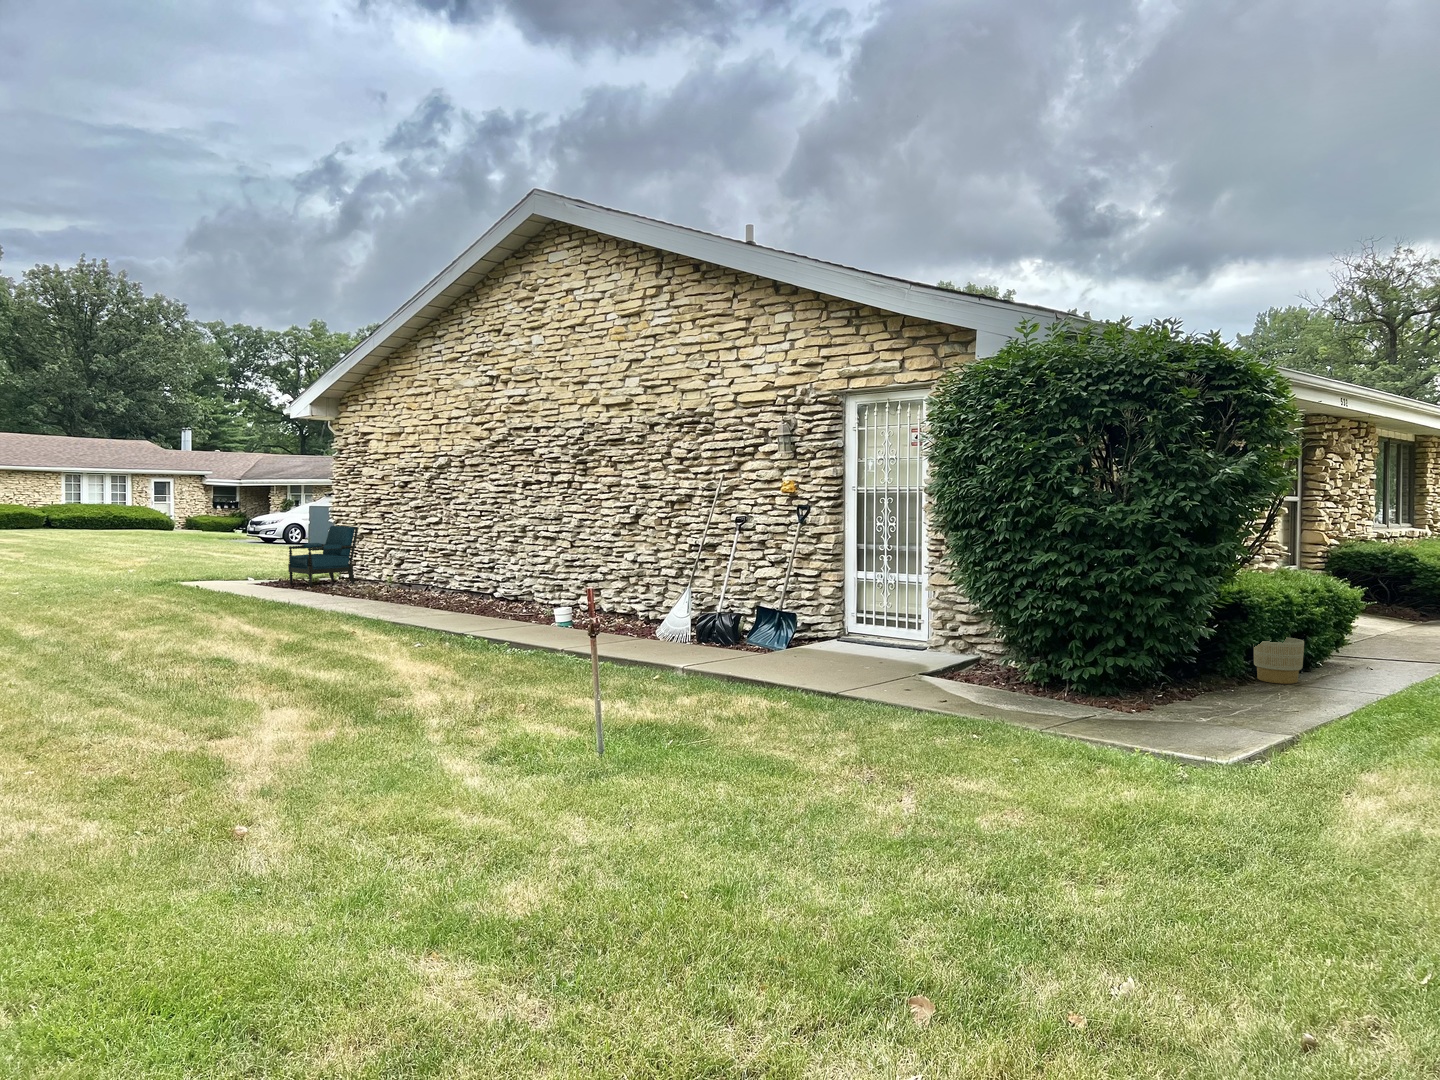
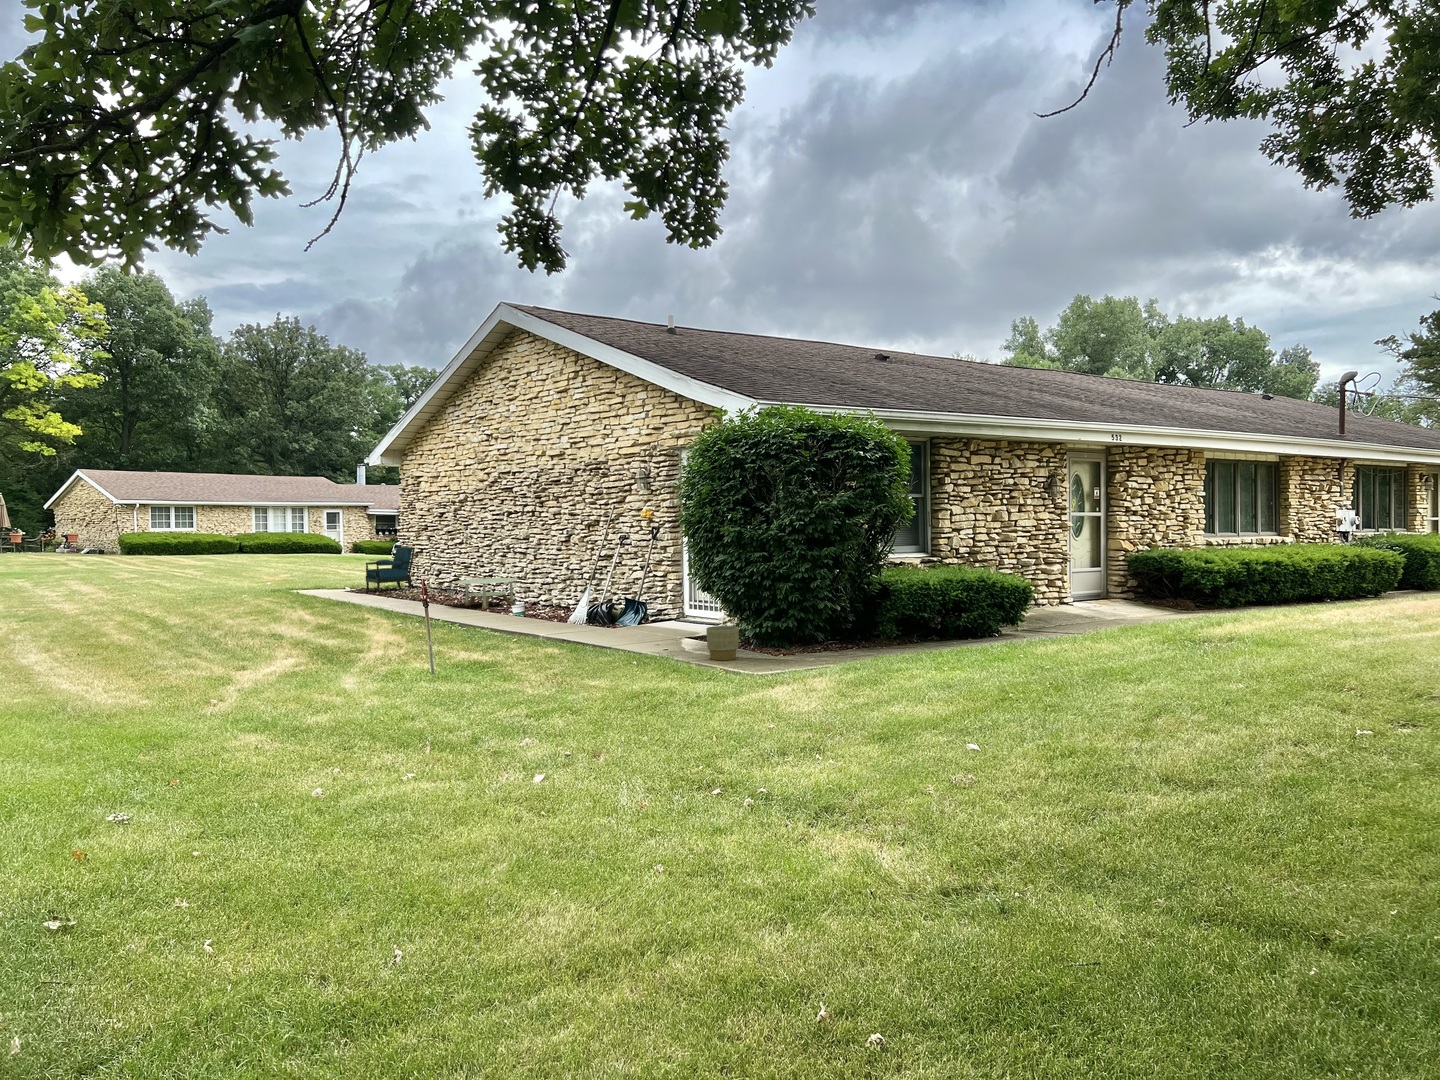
round table: none [459,571,547,614] -> present [455,578,519,609]
planter: present [1254,637,1304,684] -> present [706,626,739,661]

